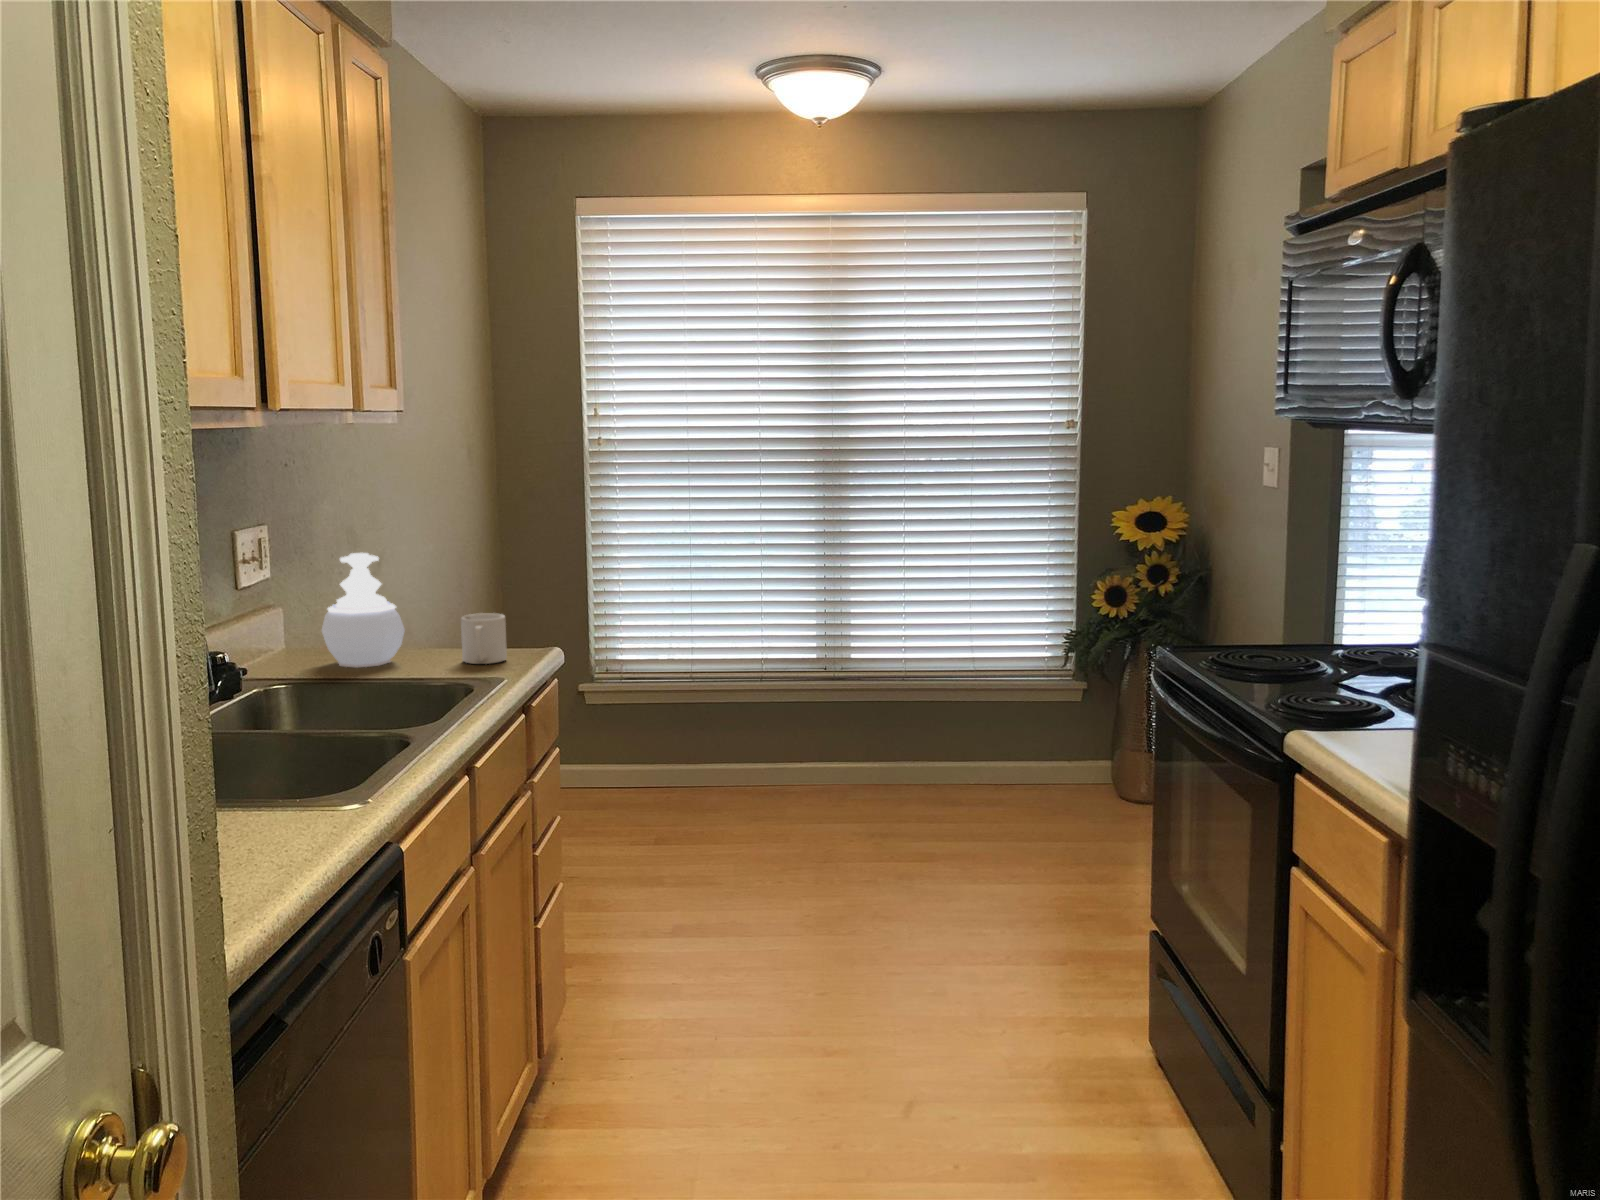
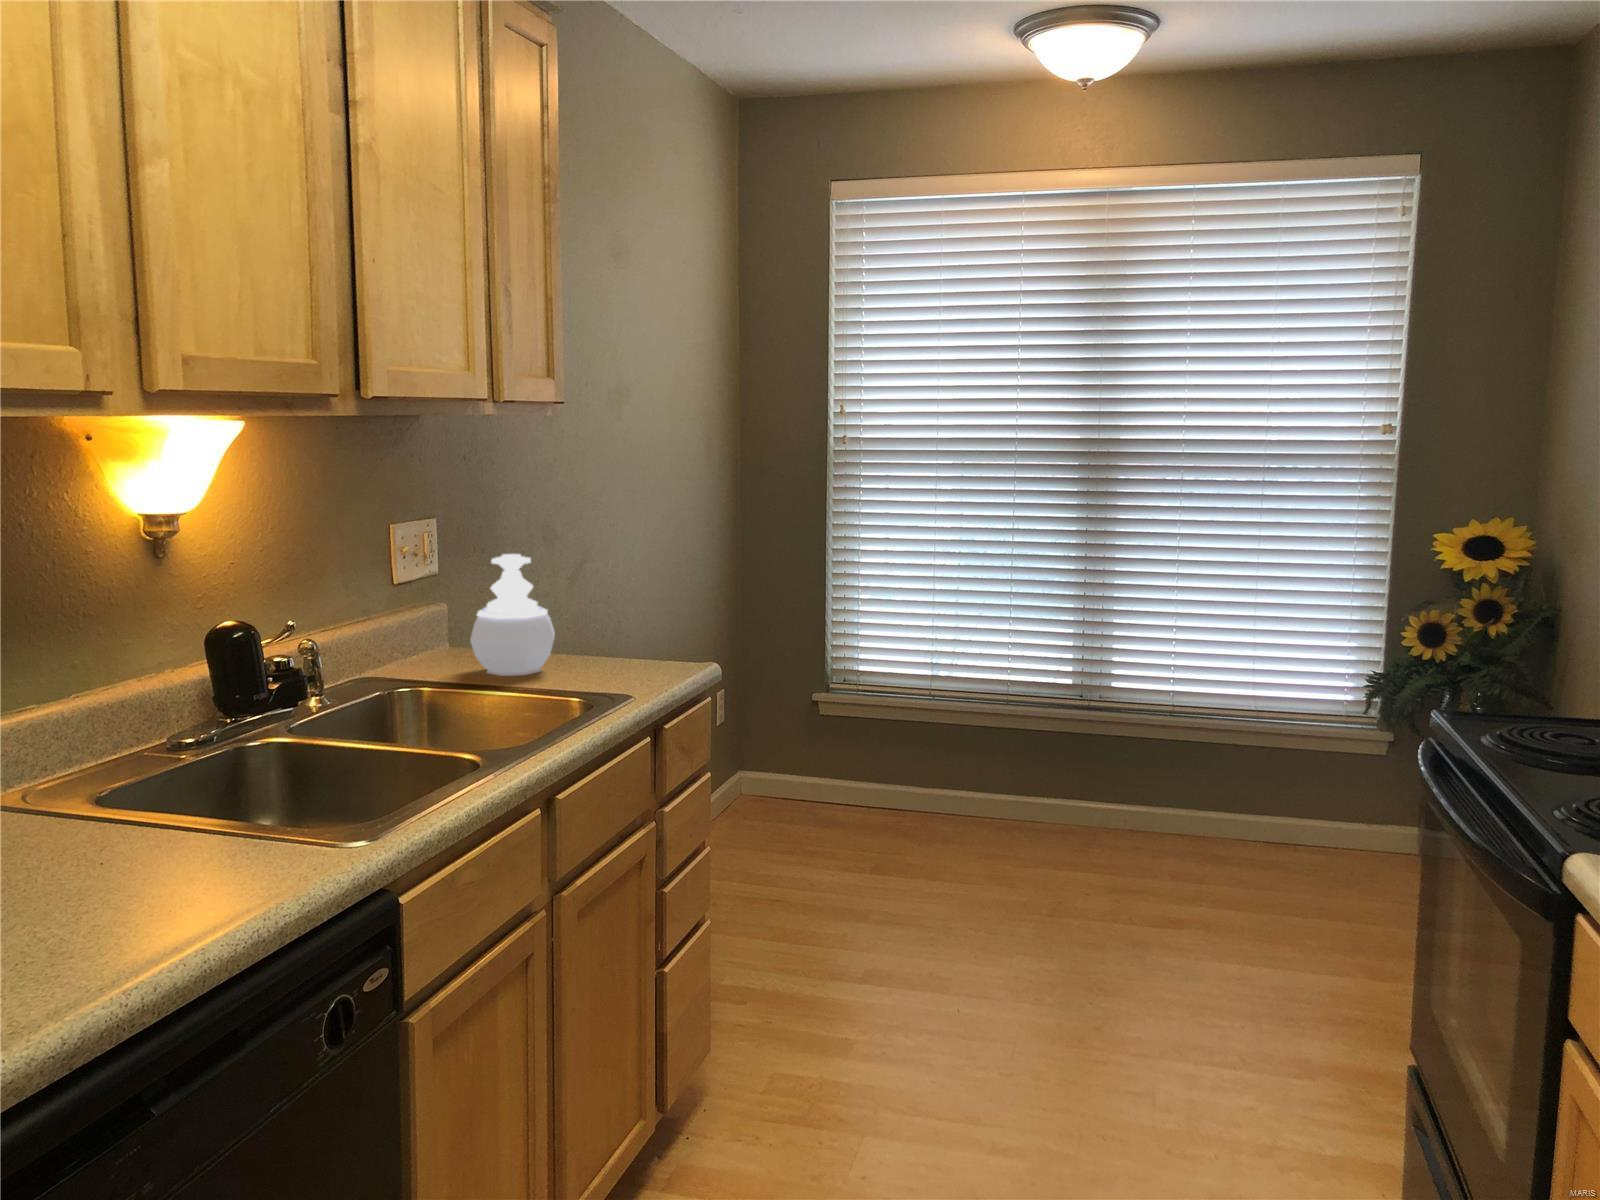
mug: present [461,613,507,664] -> none [611,625,659,680]

